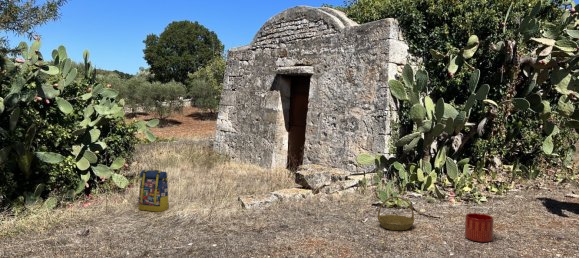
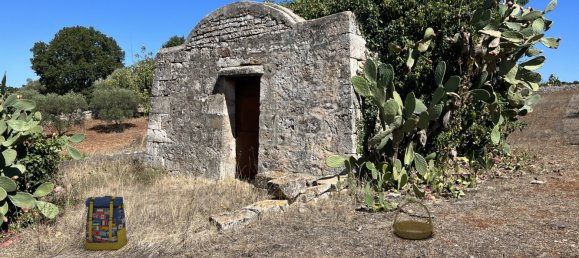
planter: present [465,213,494,242] -> none [492,211,524,242]

